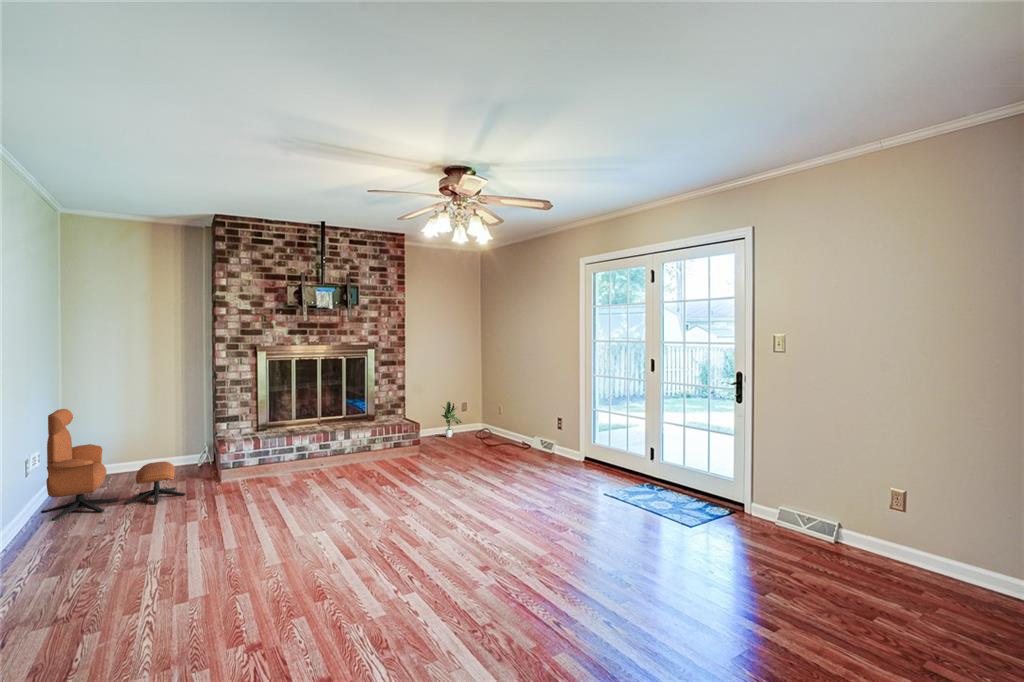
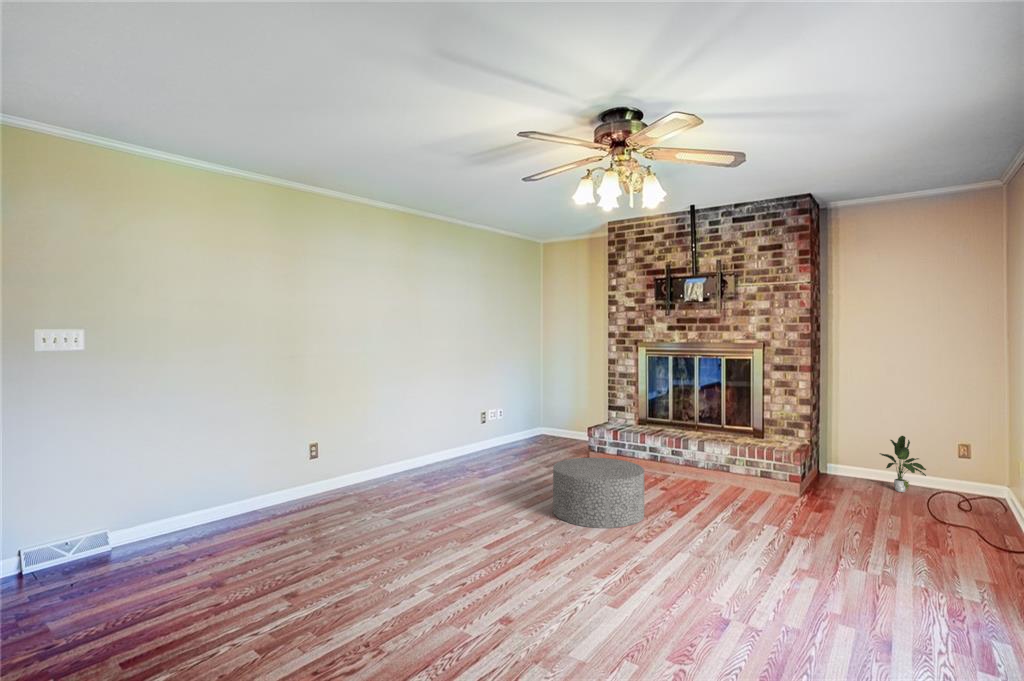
lounge chair: present [41,409,186,521] -> none [478,382,560,463]
ottoman: none [303,457,393,526] -> present [553,458,644,528]

